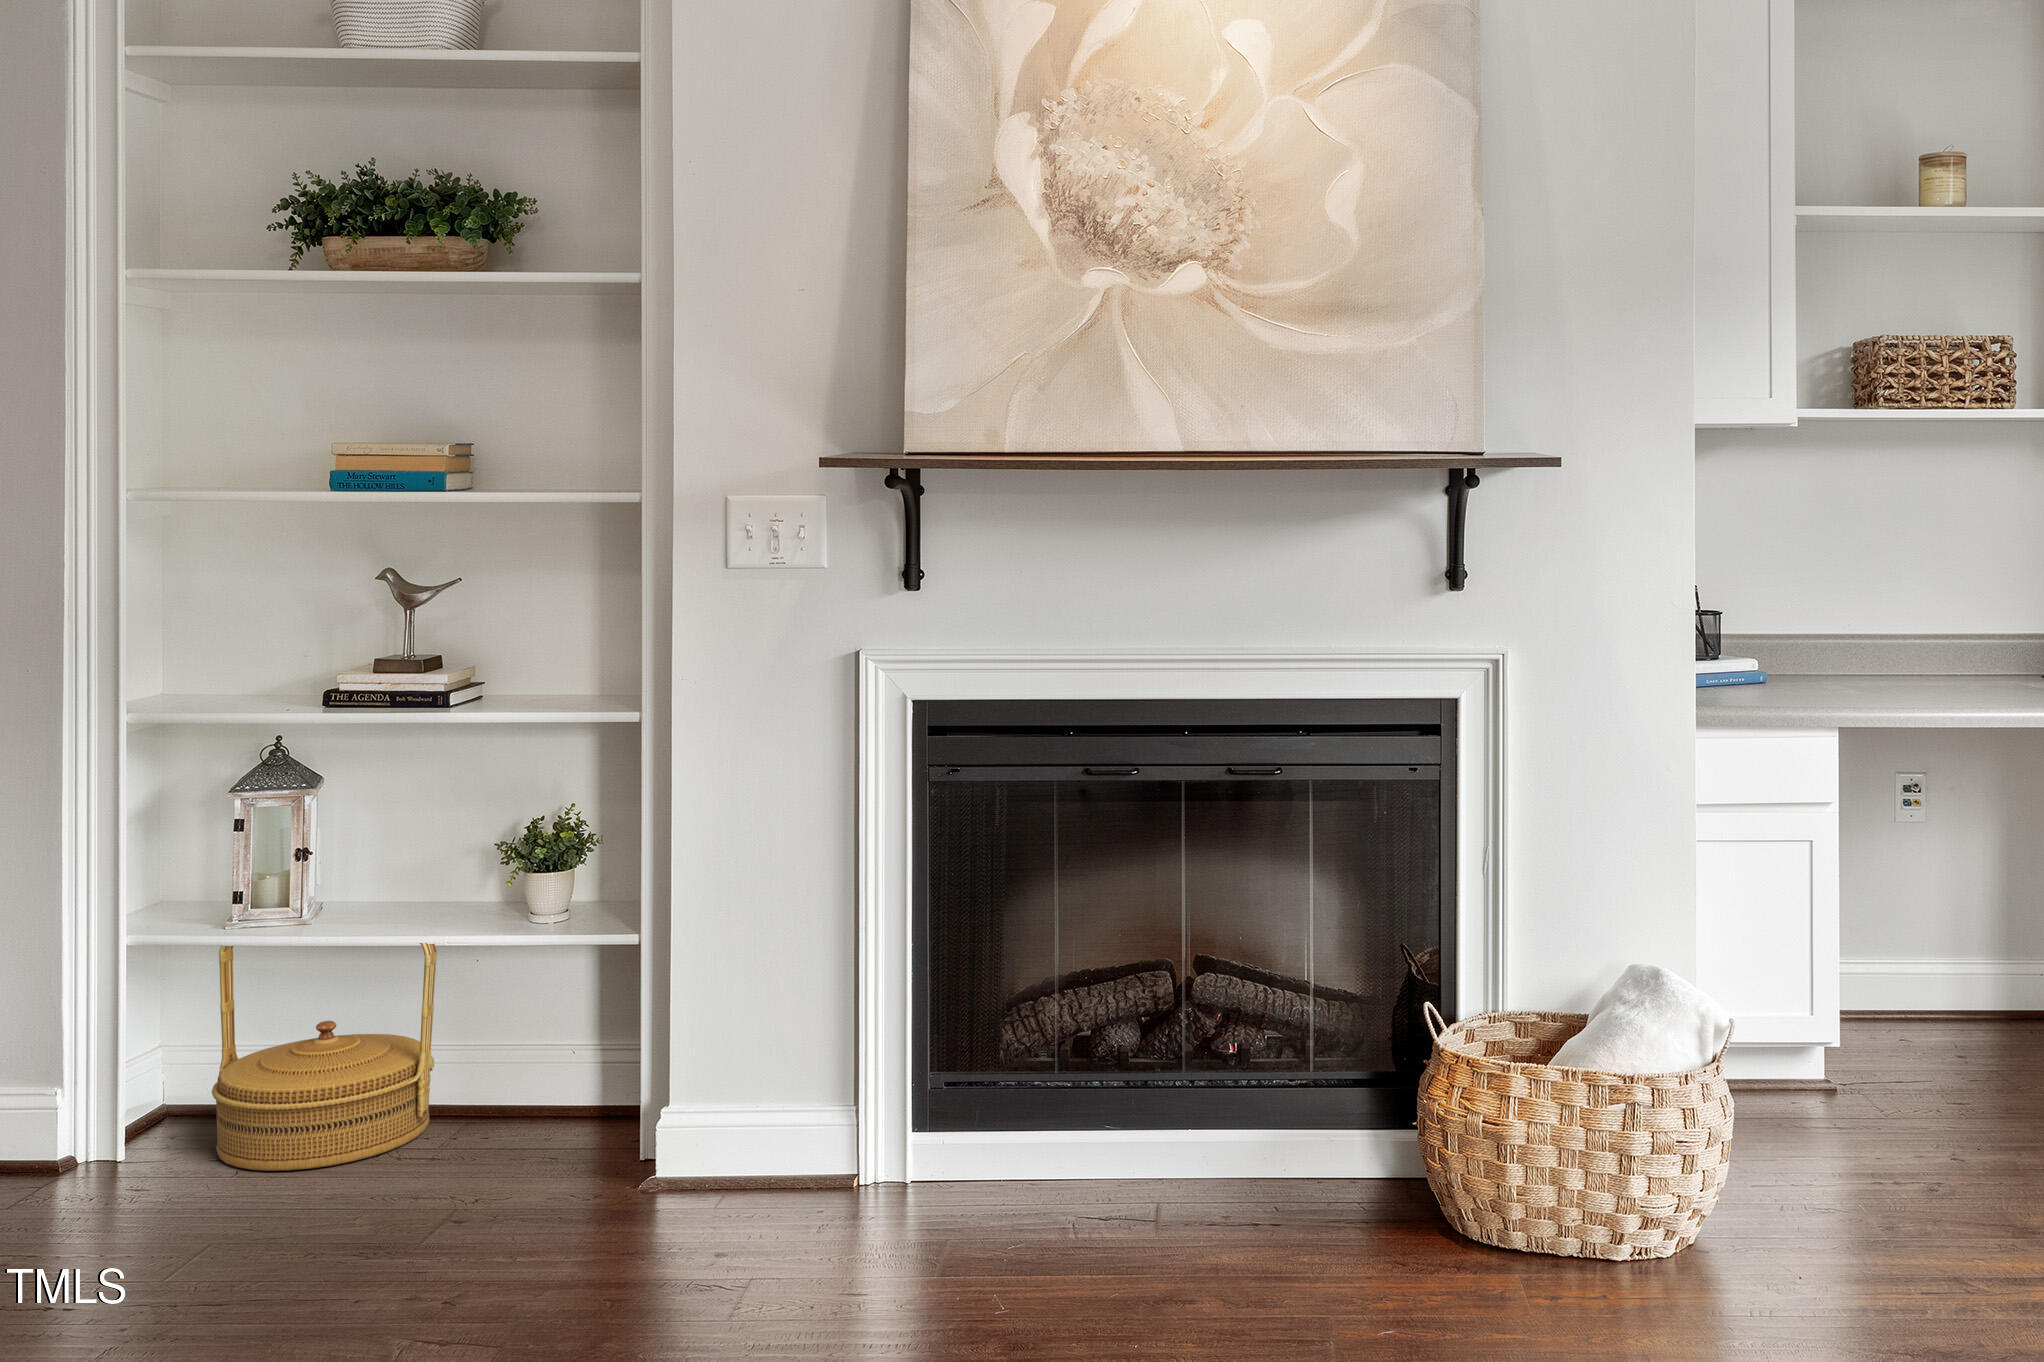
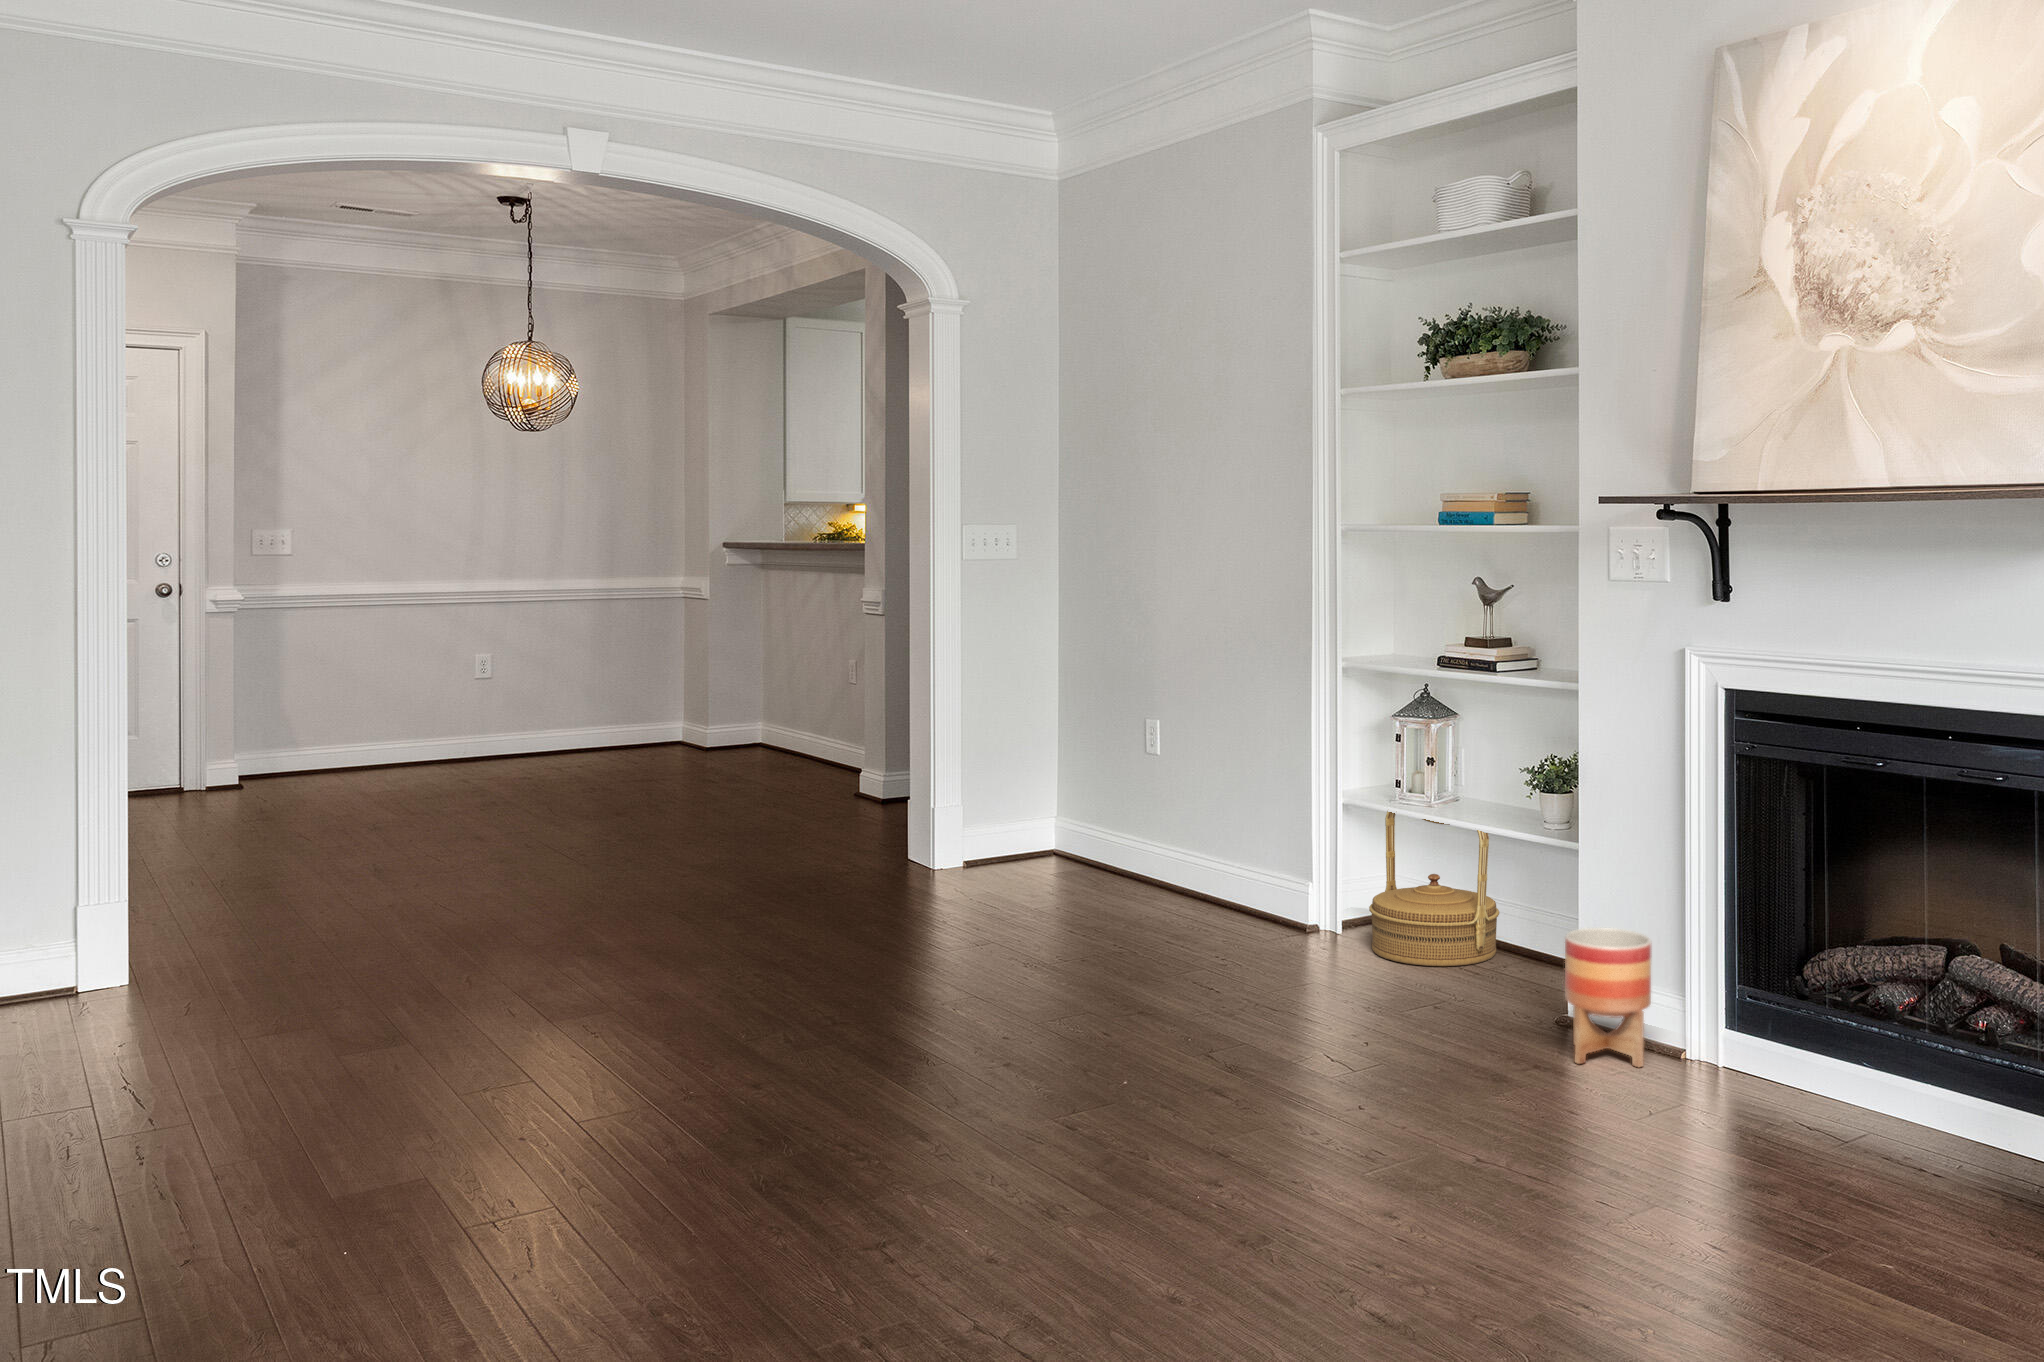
planter: none [697,1036,816,1237] -> present [1565,928,1651,1067]

